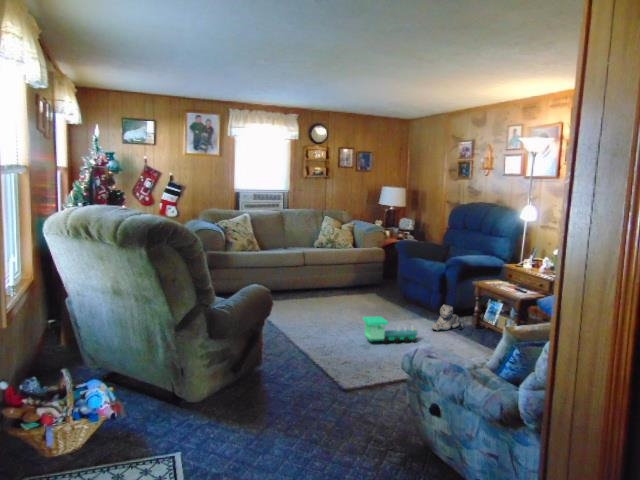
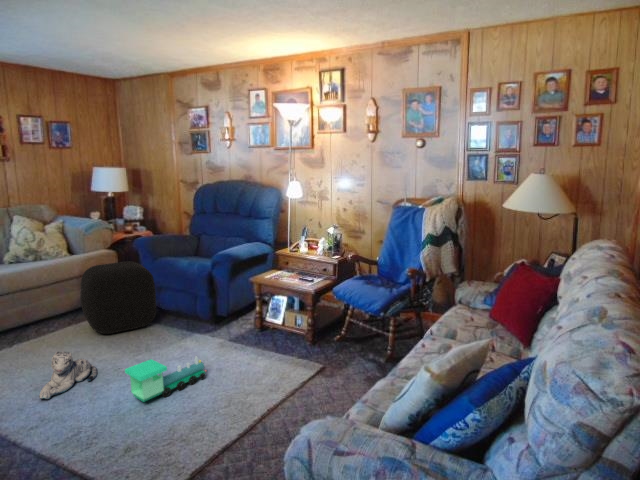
ottoman: none [352,255,403,306] -> present [80,261,156,334]
plush toy: present [432,304,464,331] -> present [39,352,97,399]

